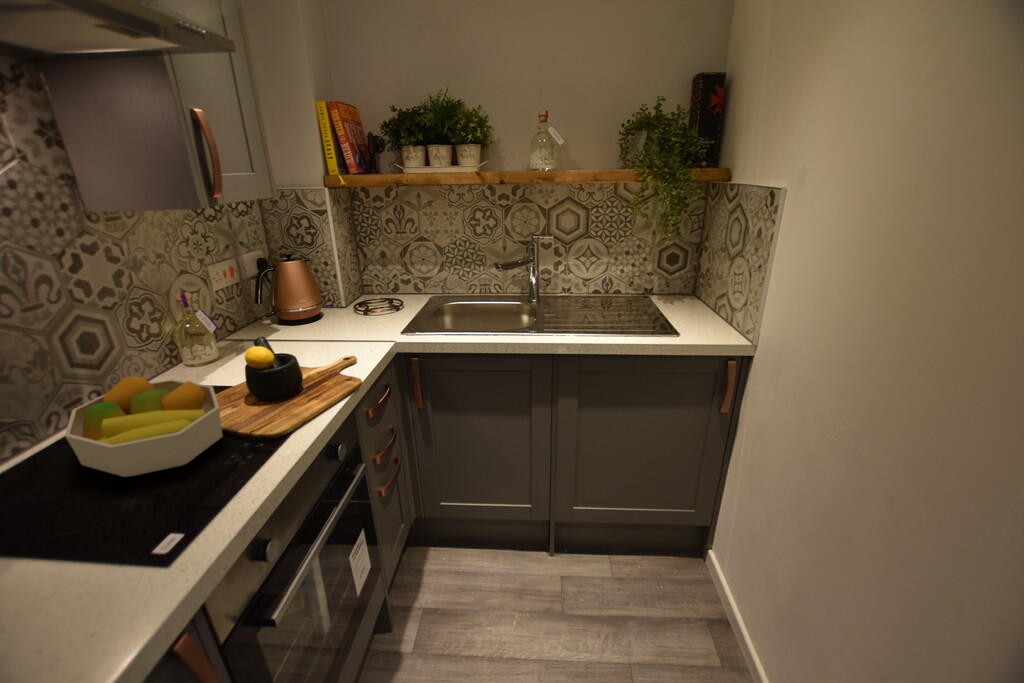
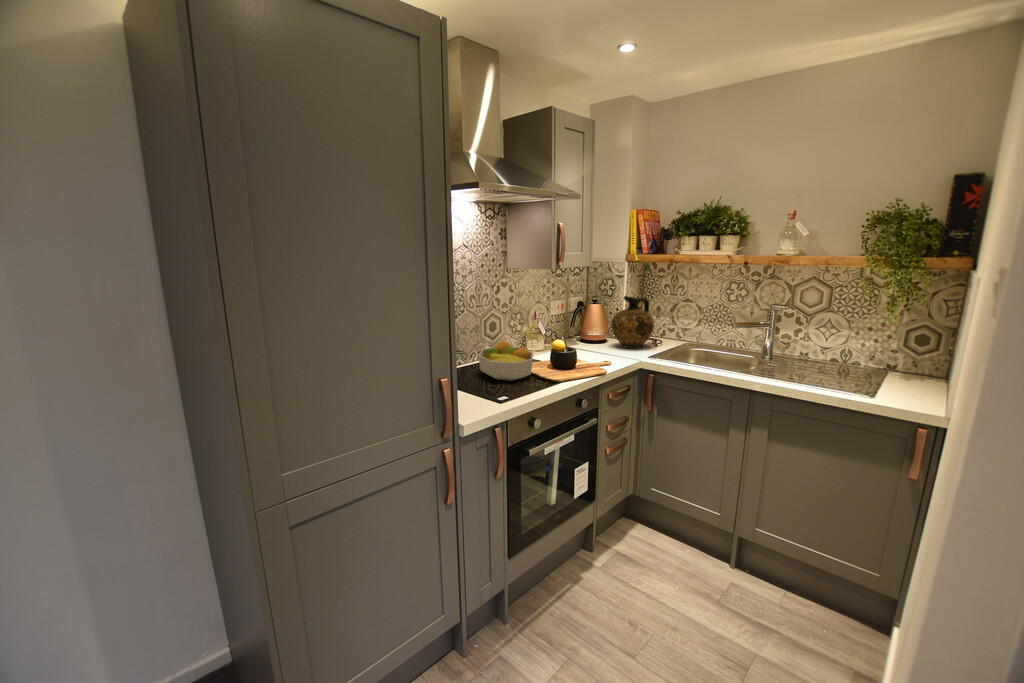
ceramic jug: none [327,243,392,322] -> present [611,296,654,348]

